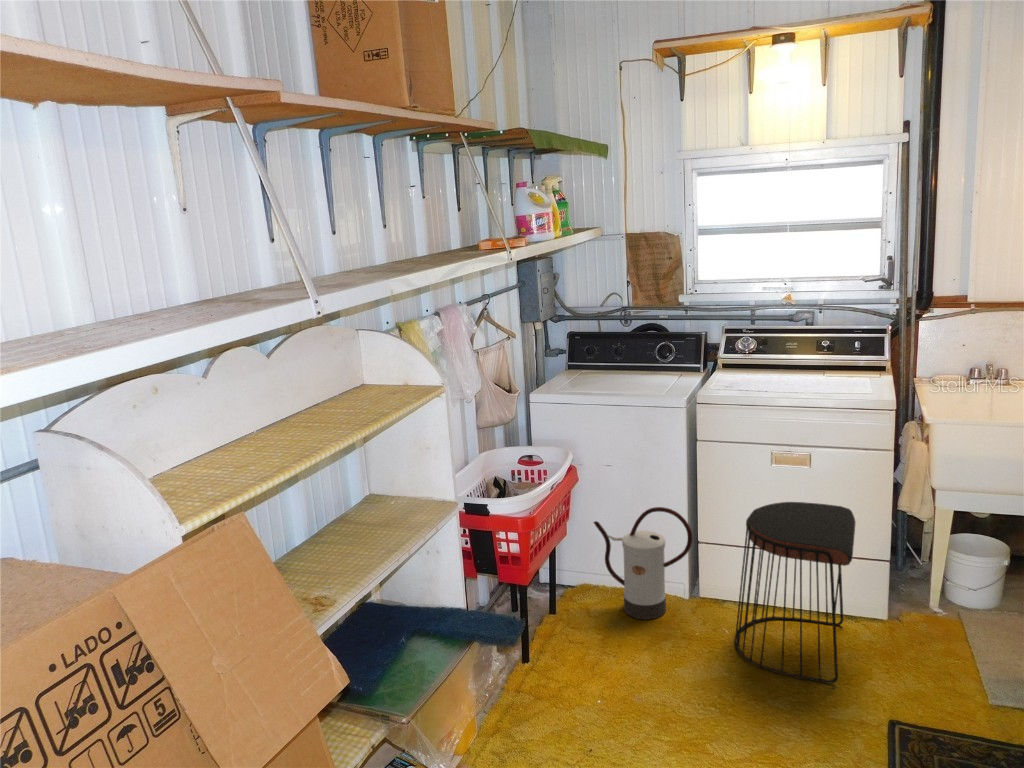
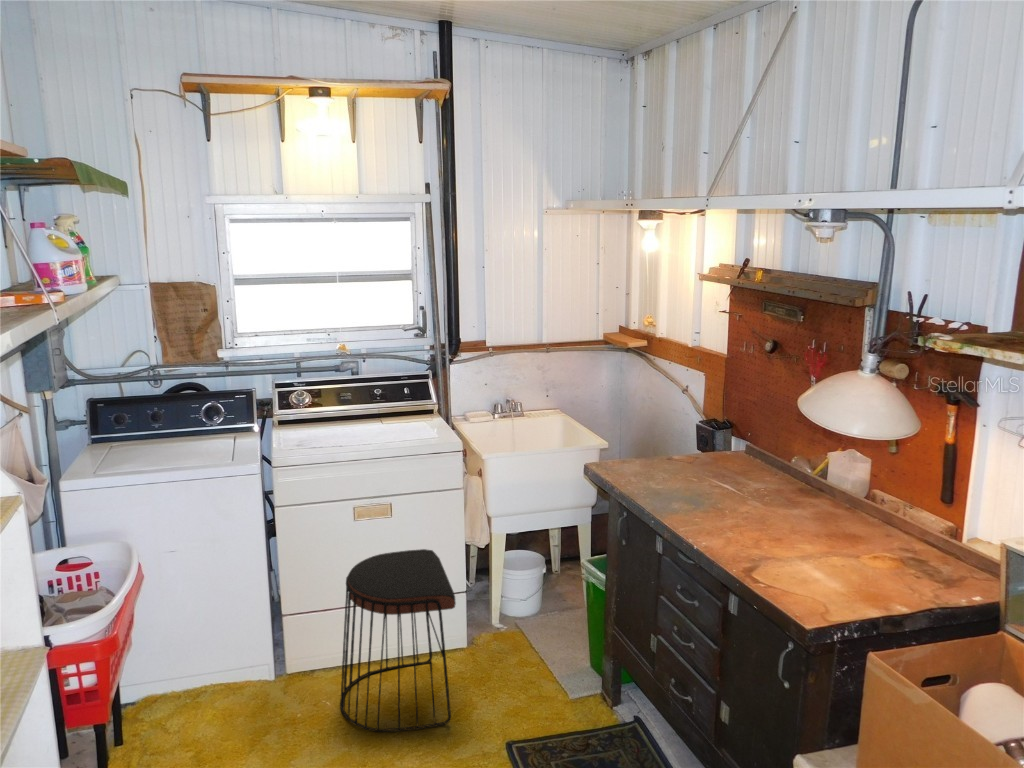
watering can: present [594,507,692,619] -> none [162,588,283,720]

